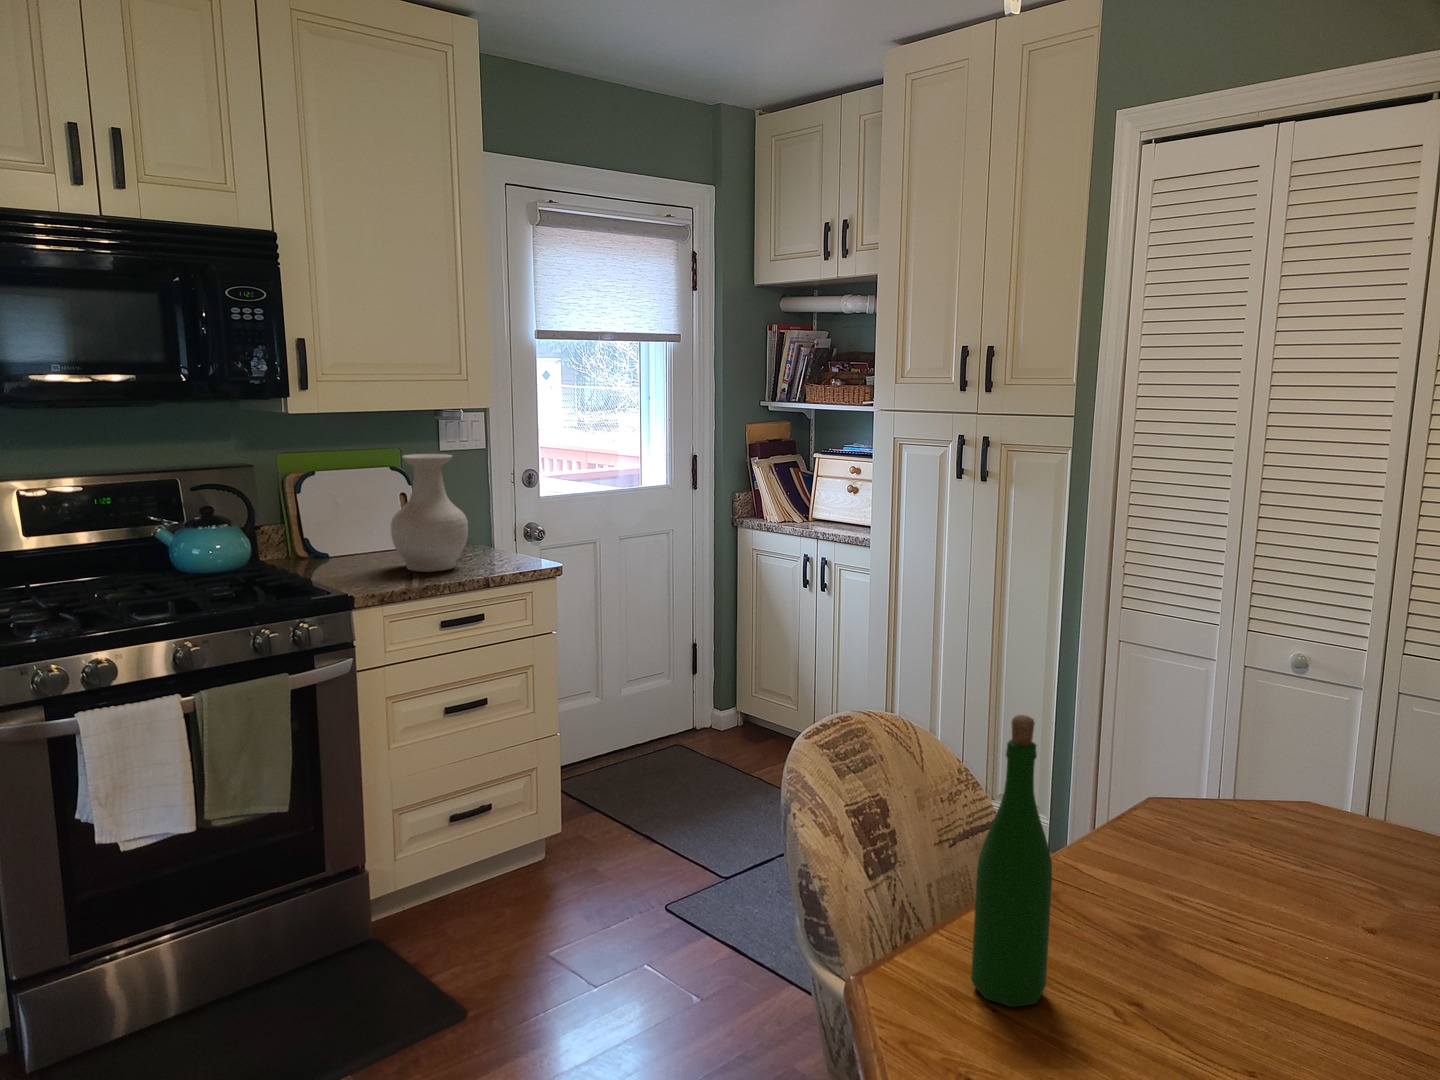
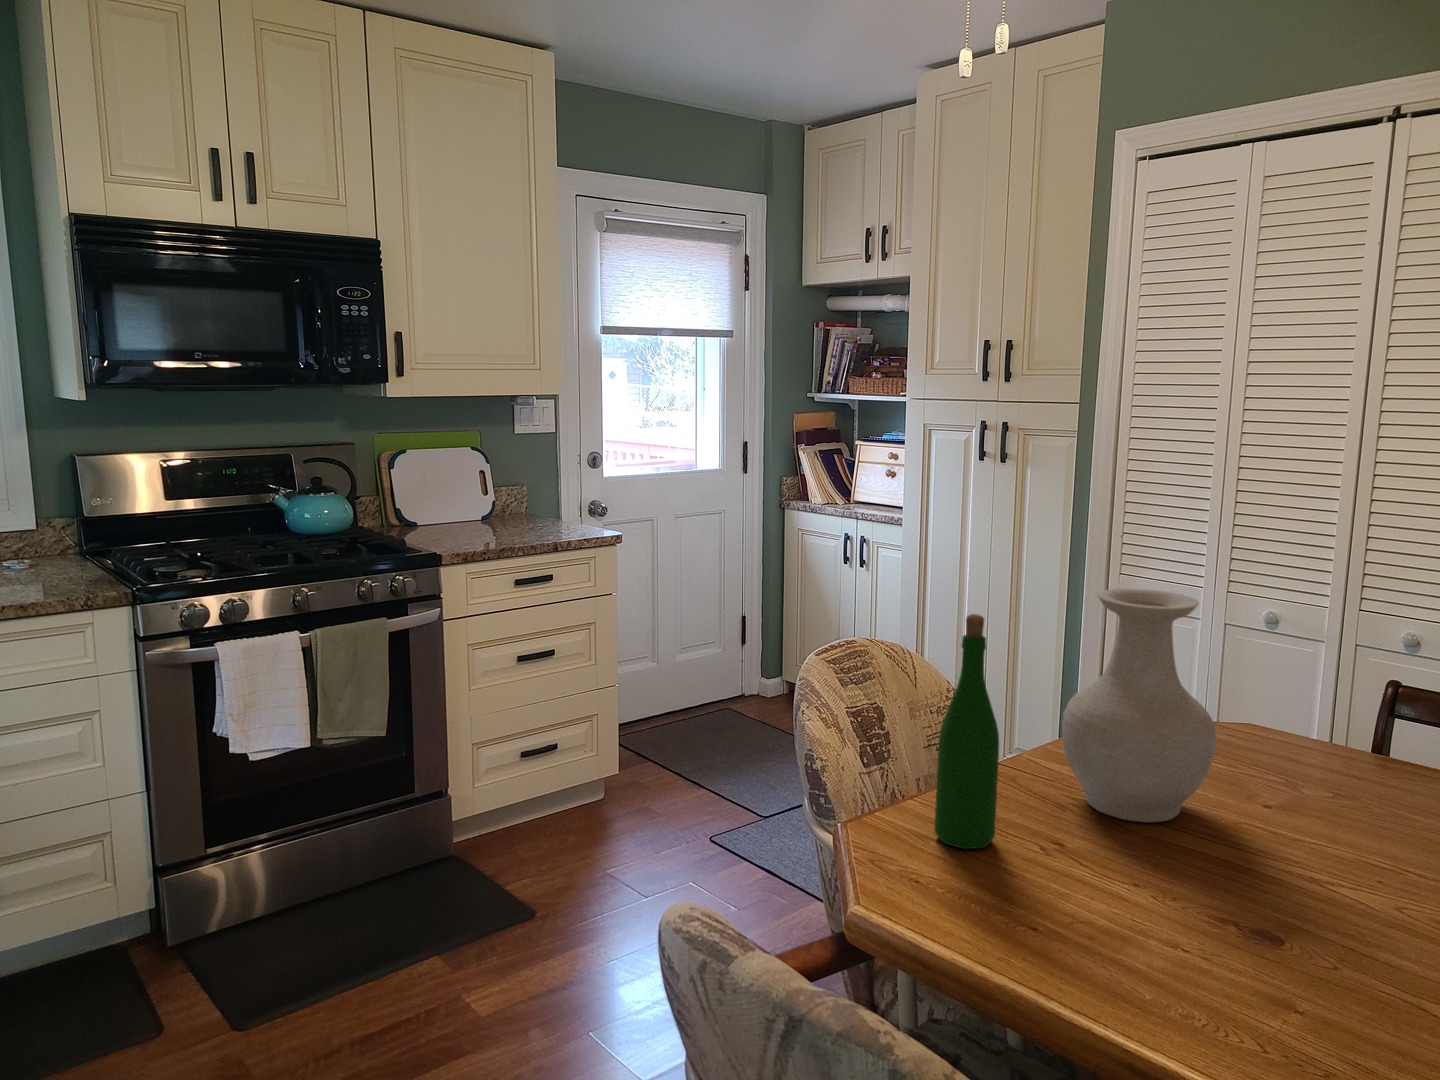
vase: present [391,454,468,572] -> present [1062,589,1216,822]

